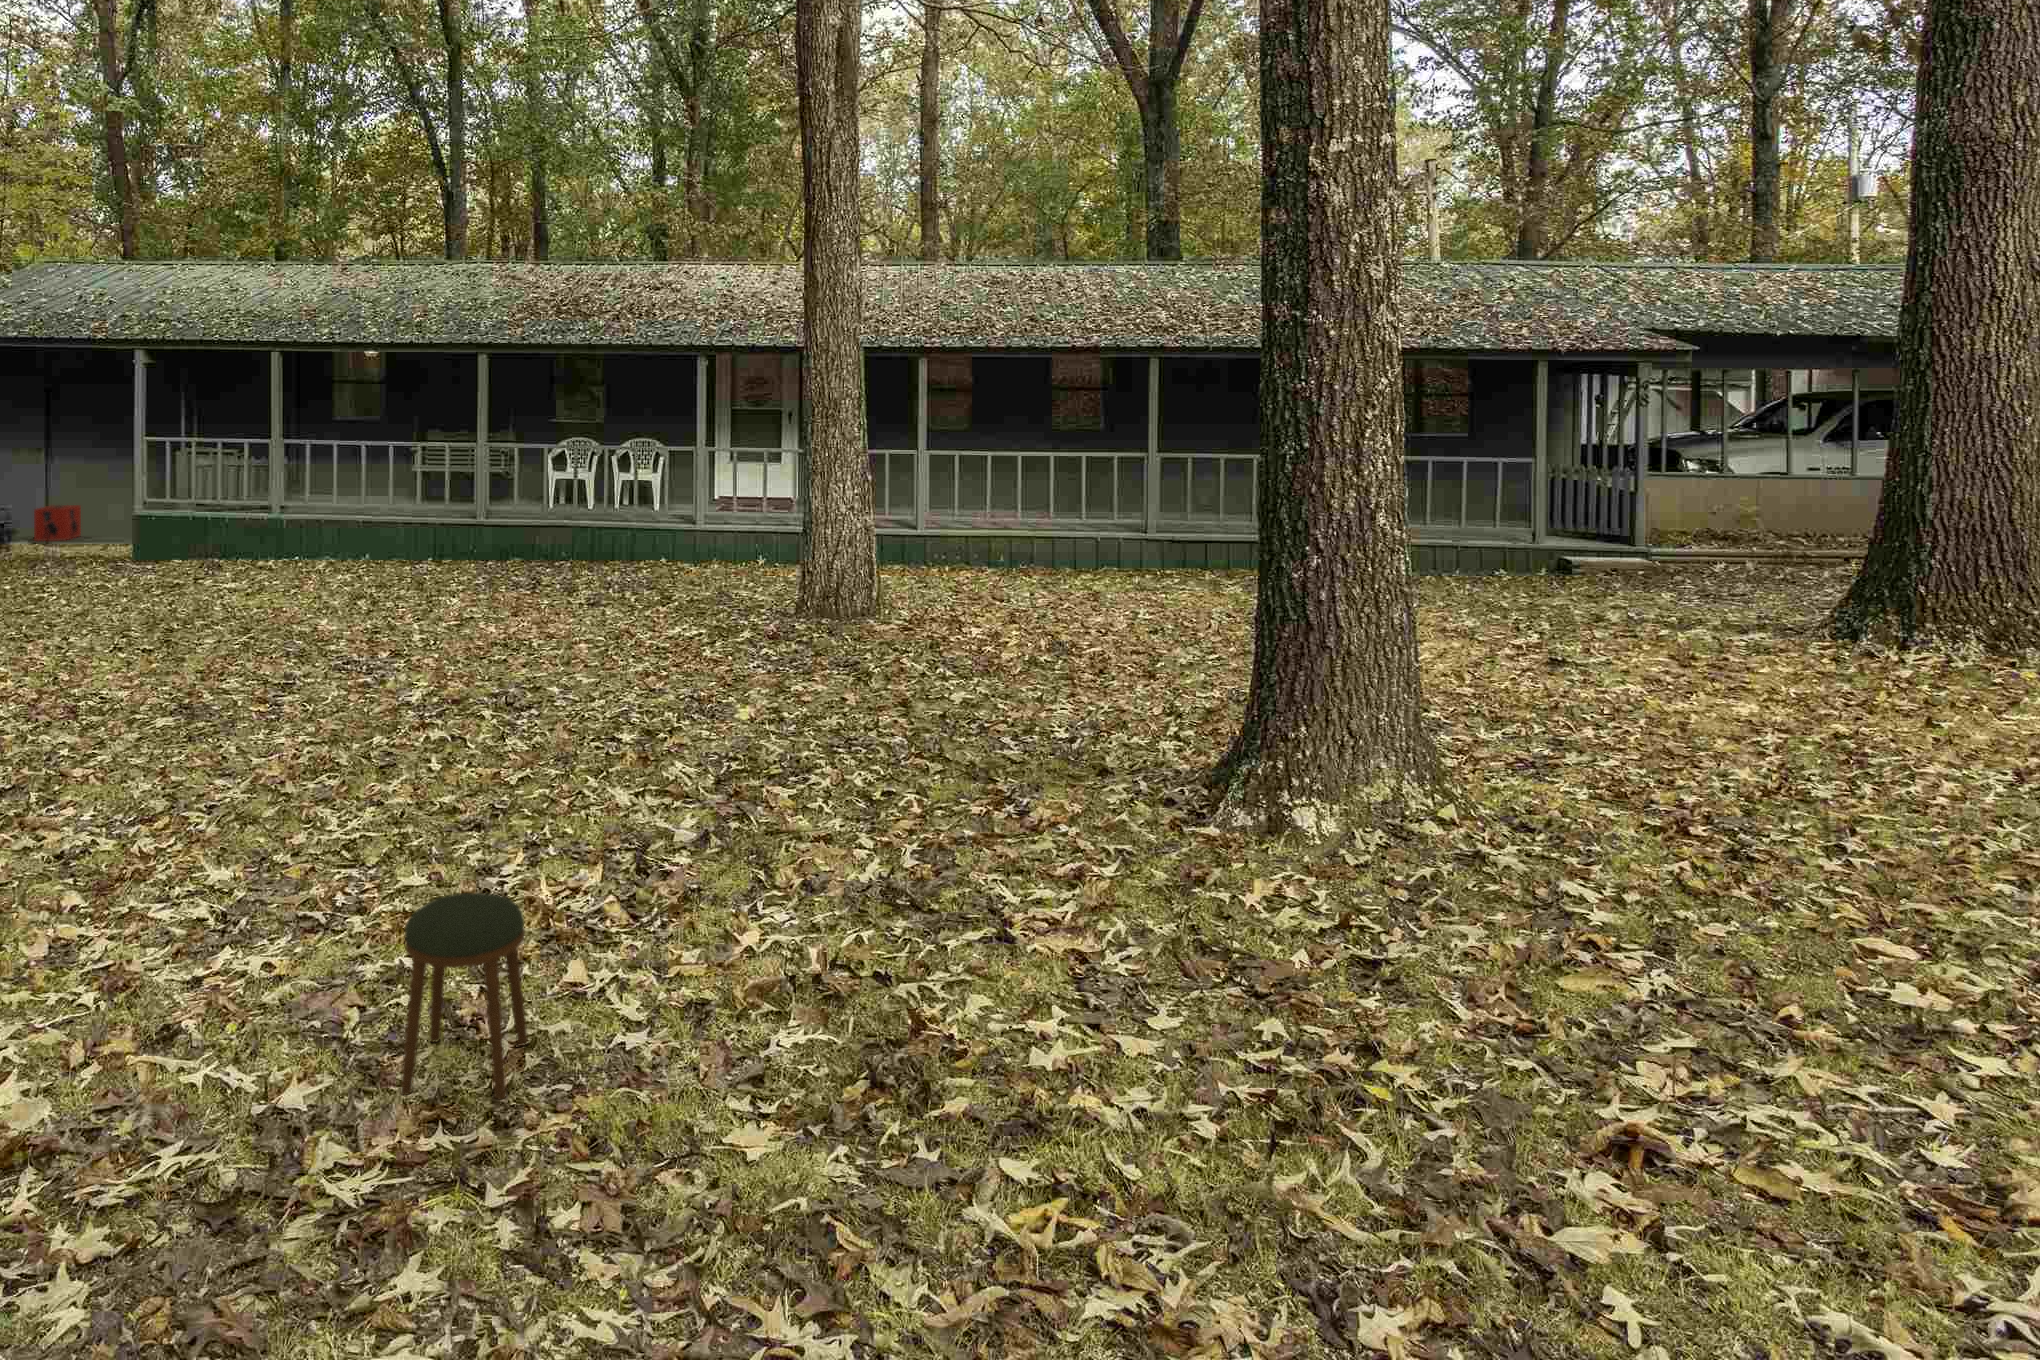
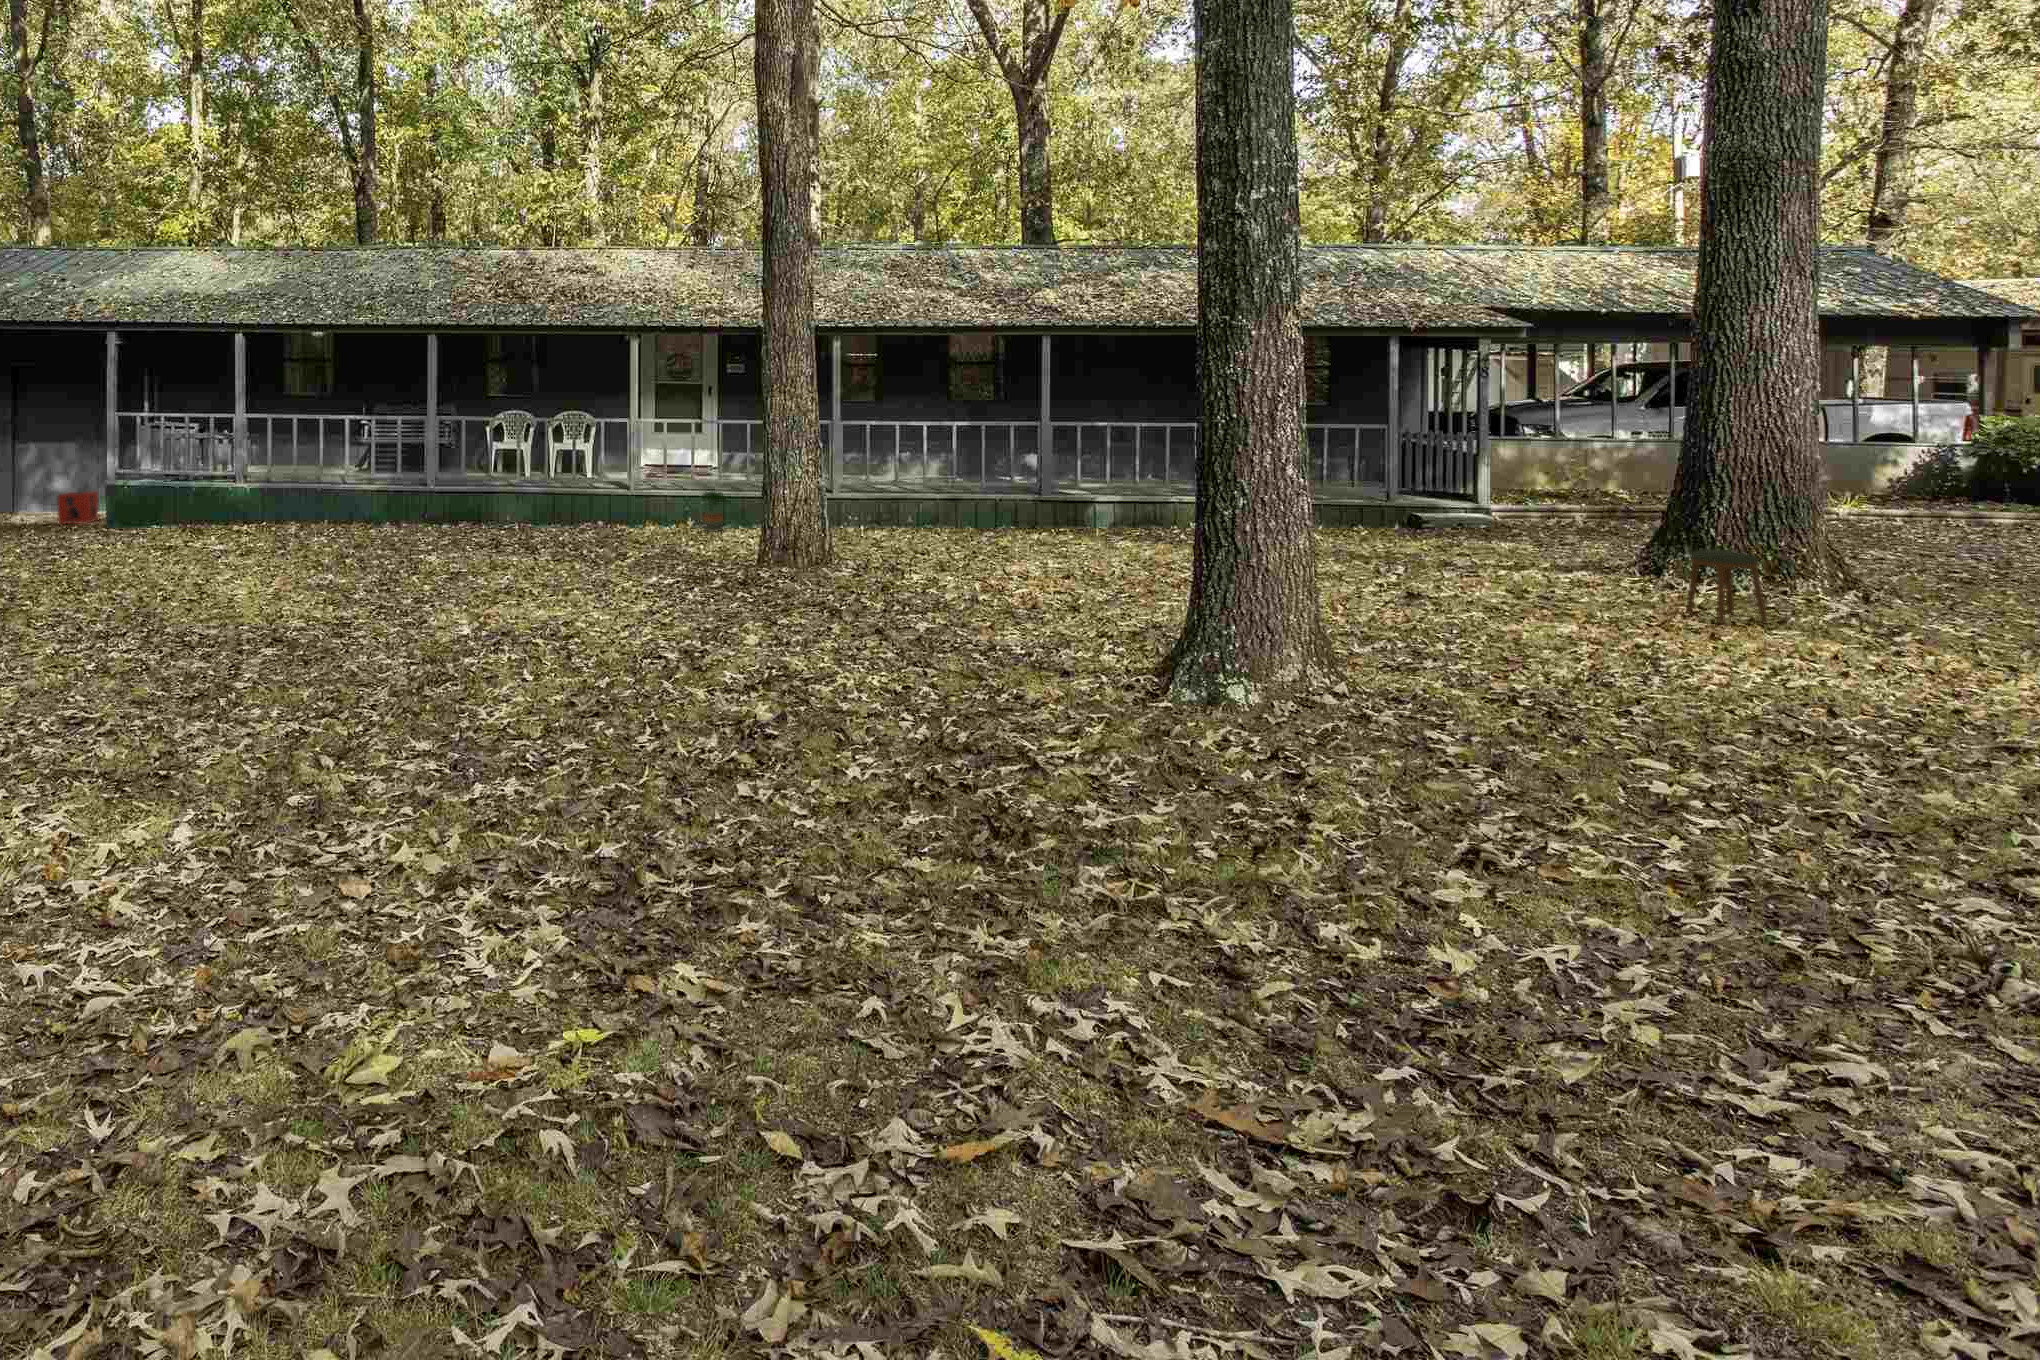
potted tree: none [726,509,760,556] -> present [700,491,729,532]
stool: present [400,893,528,1100] -> present [1686,549,1768,623]

